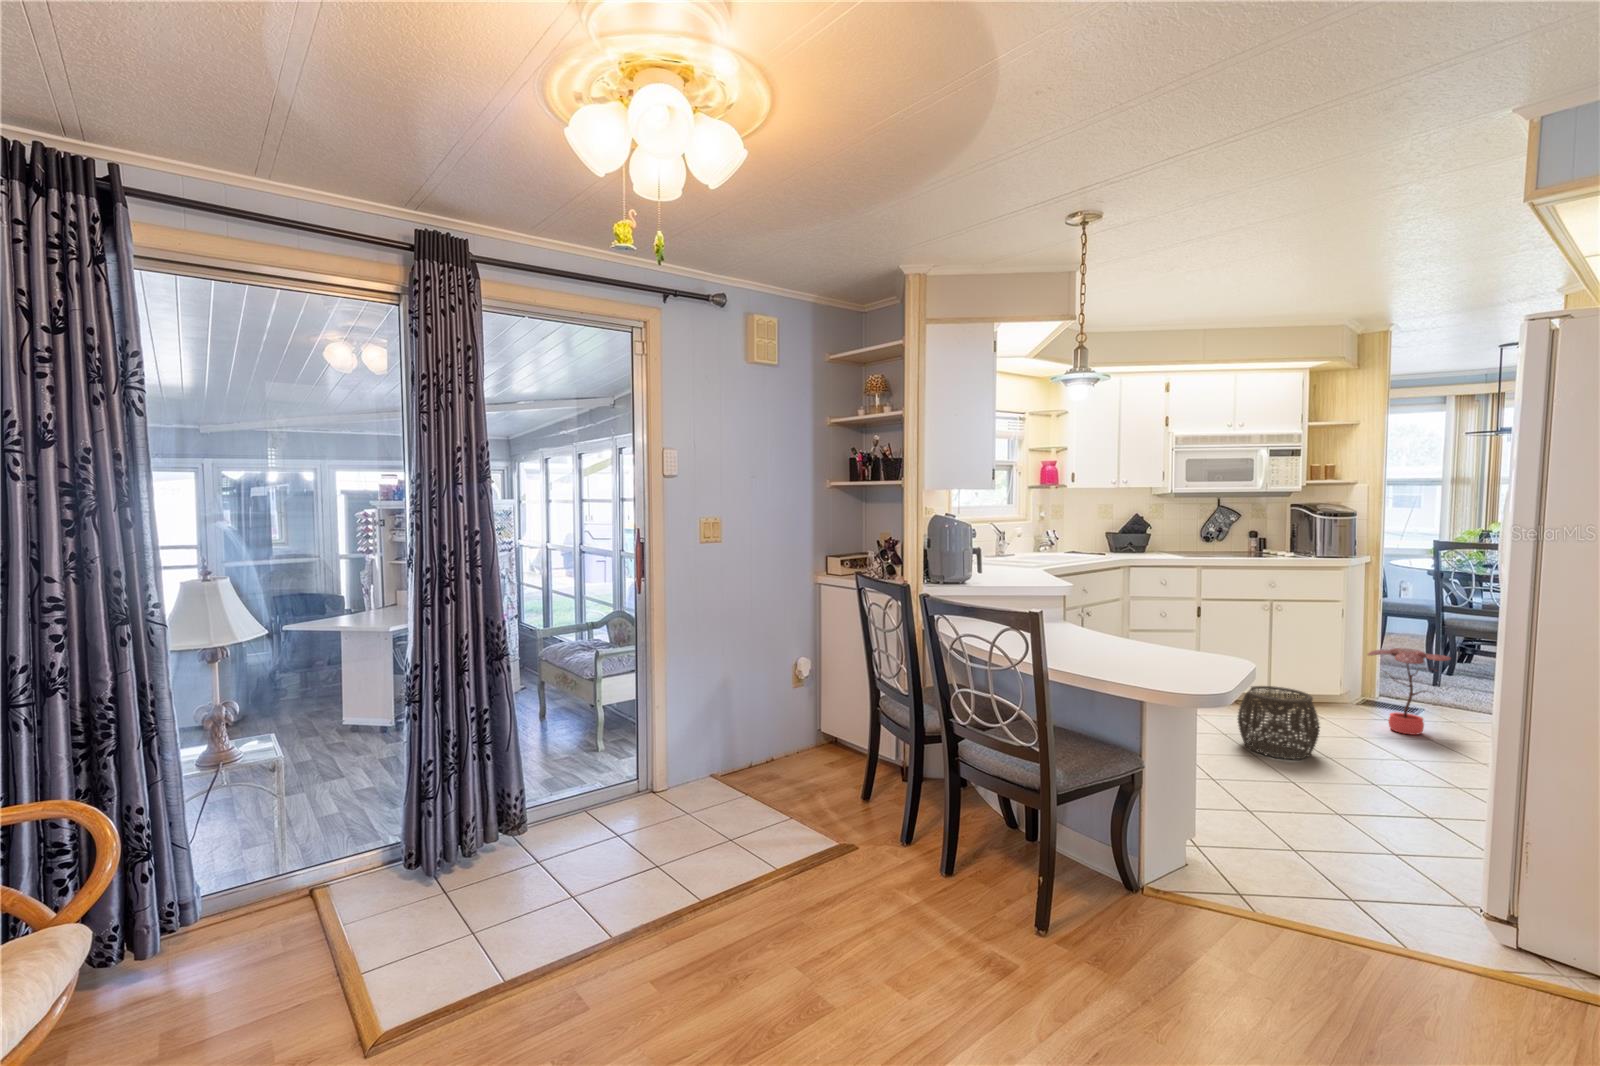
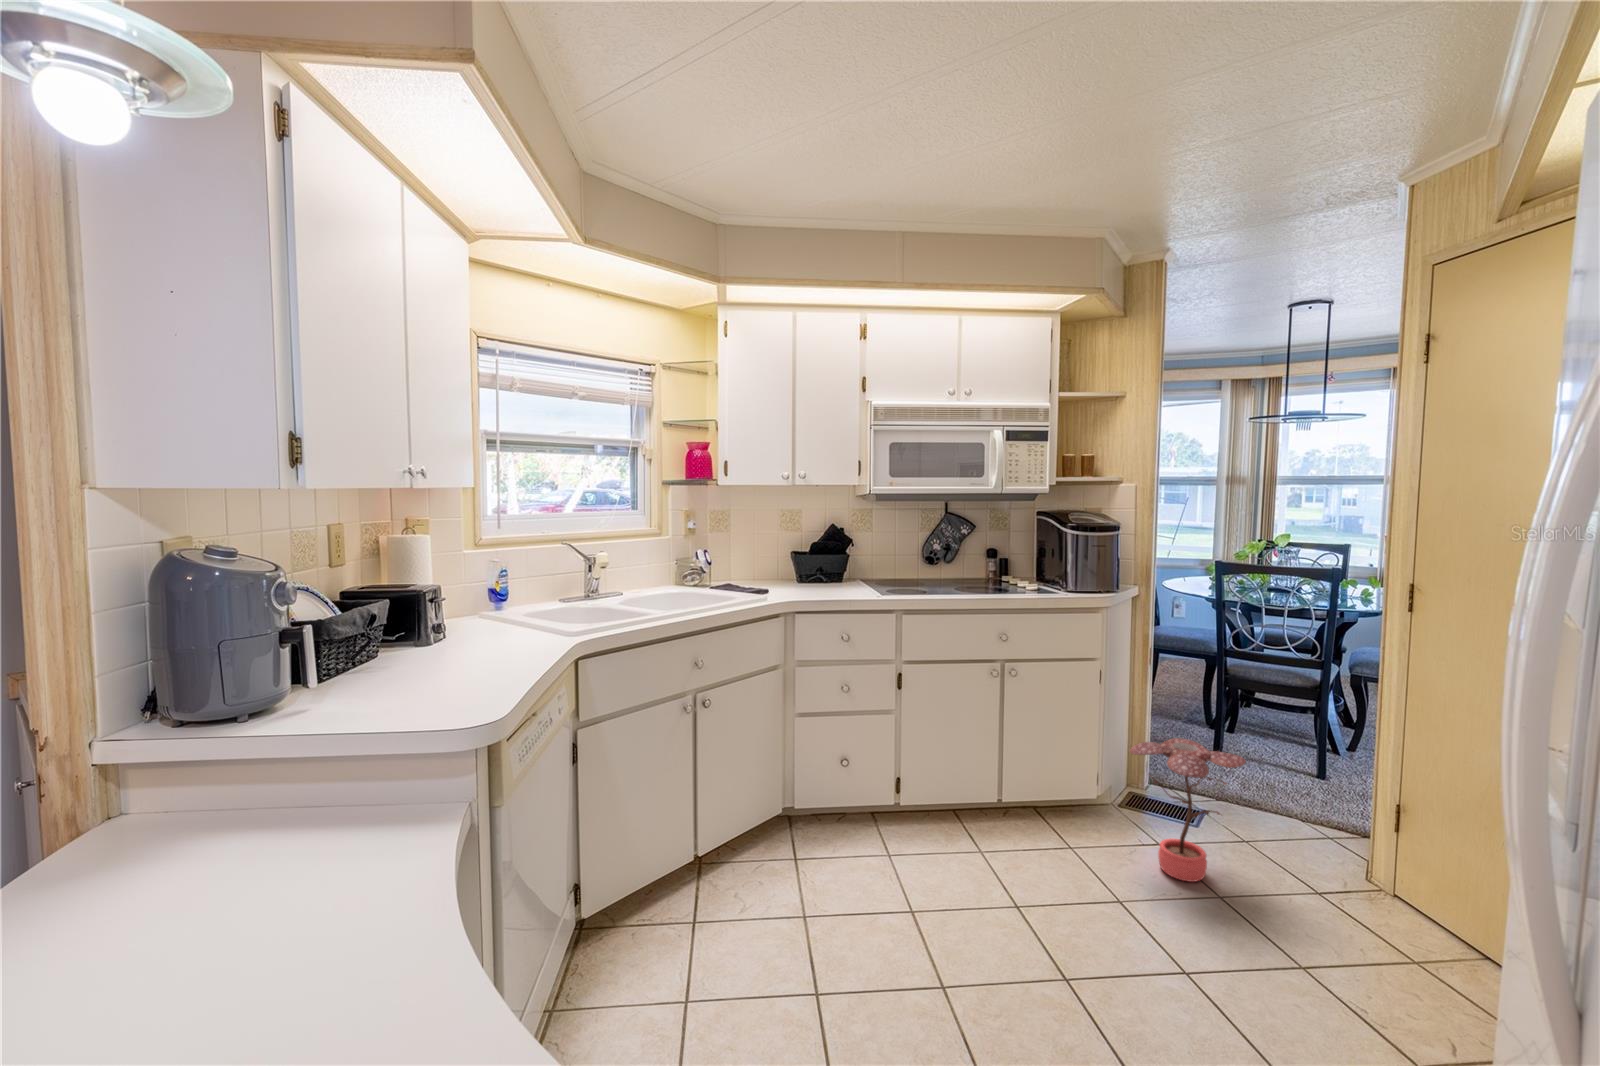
woven basket: present [1238,686,1320,759] -> none [918,836,1048,998]

